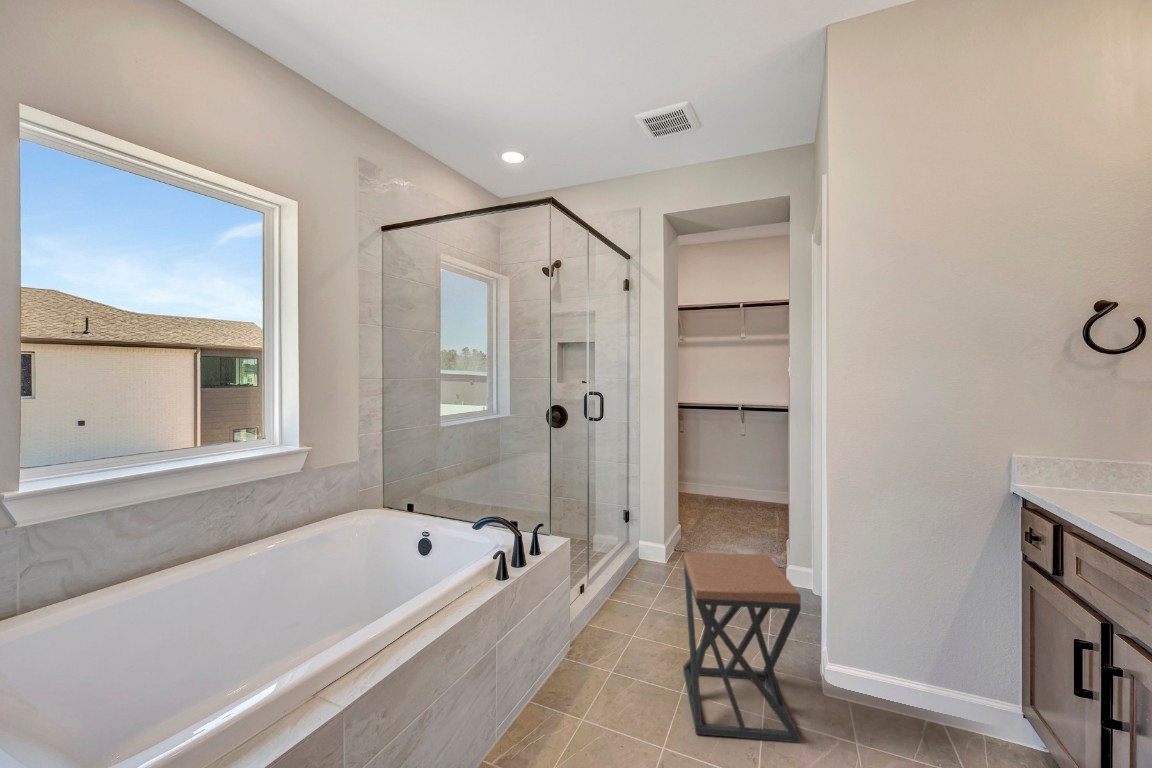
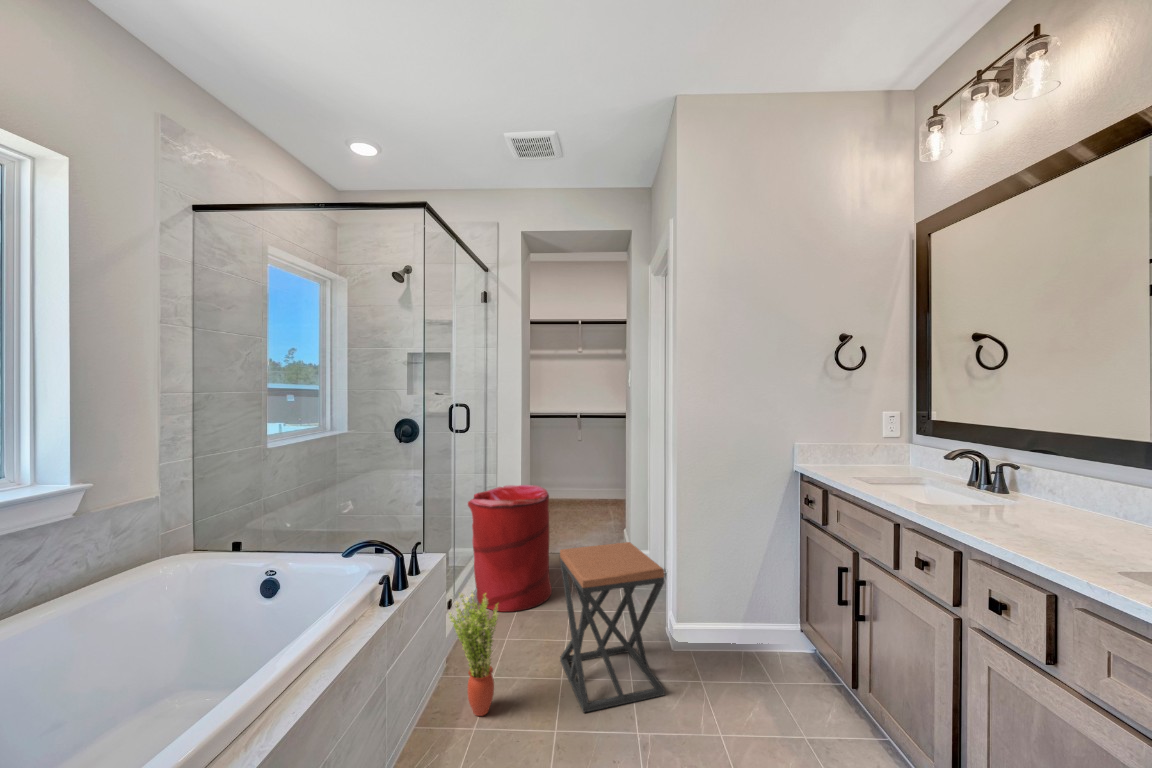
laundry hamper: none [606,478,691,608] -> present [468,485,552,612]
potted plant: none [559,579,610,706] -> present [449,592,499,716]

